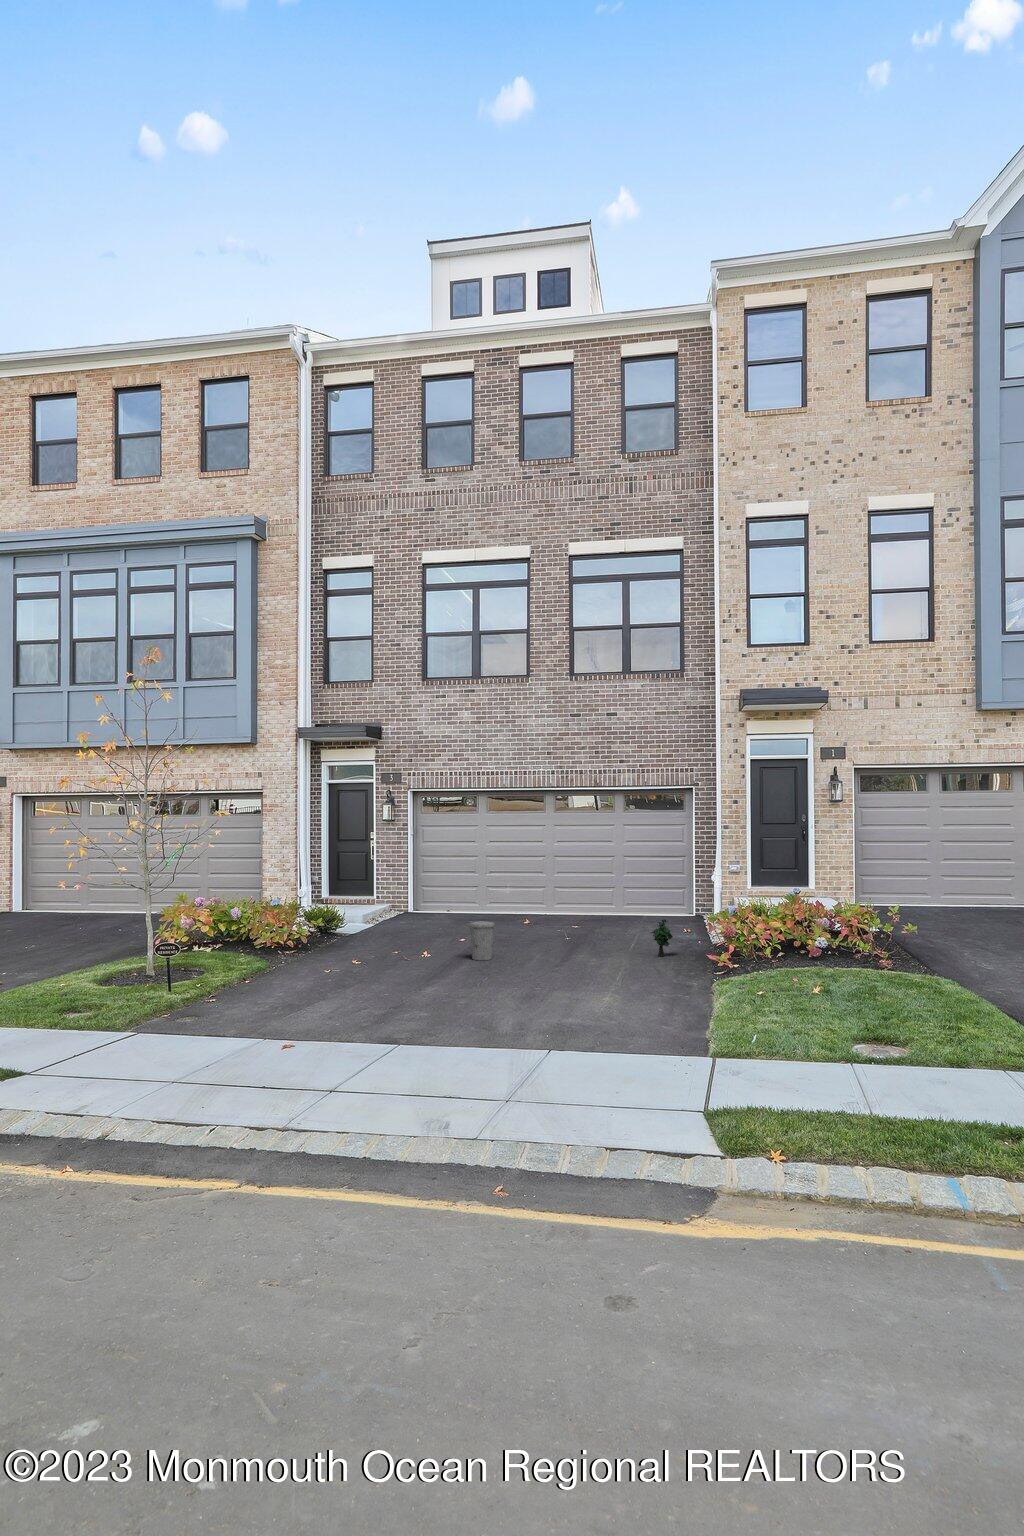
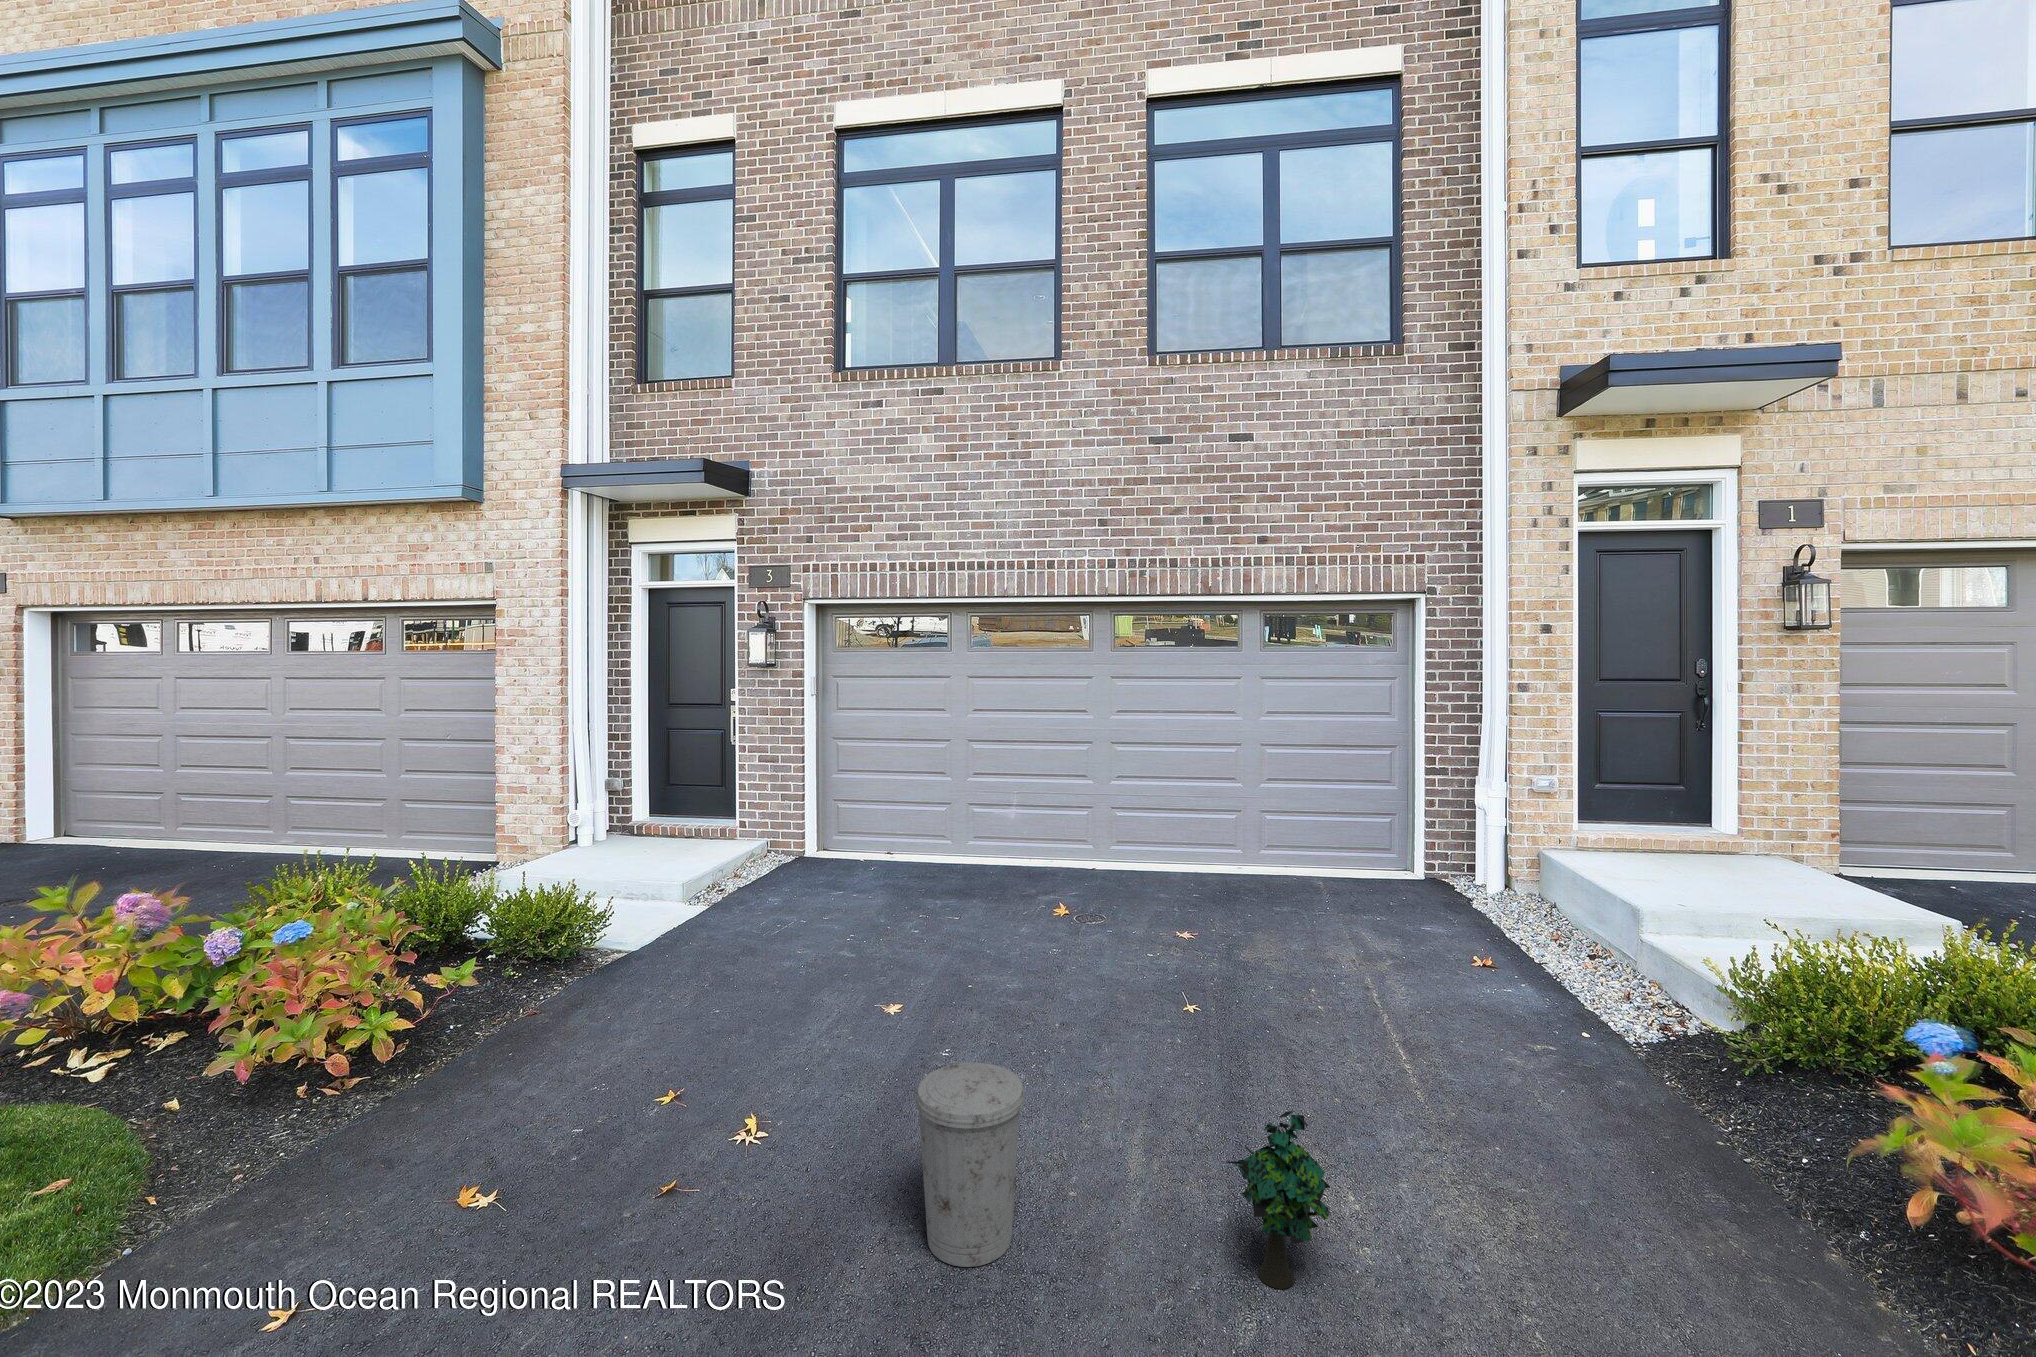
decorative plant: present [652,920,673,956] -> present [1226,1111,1330,1289]

